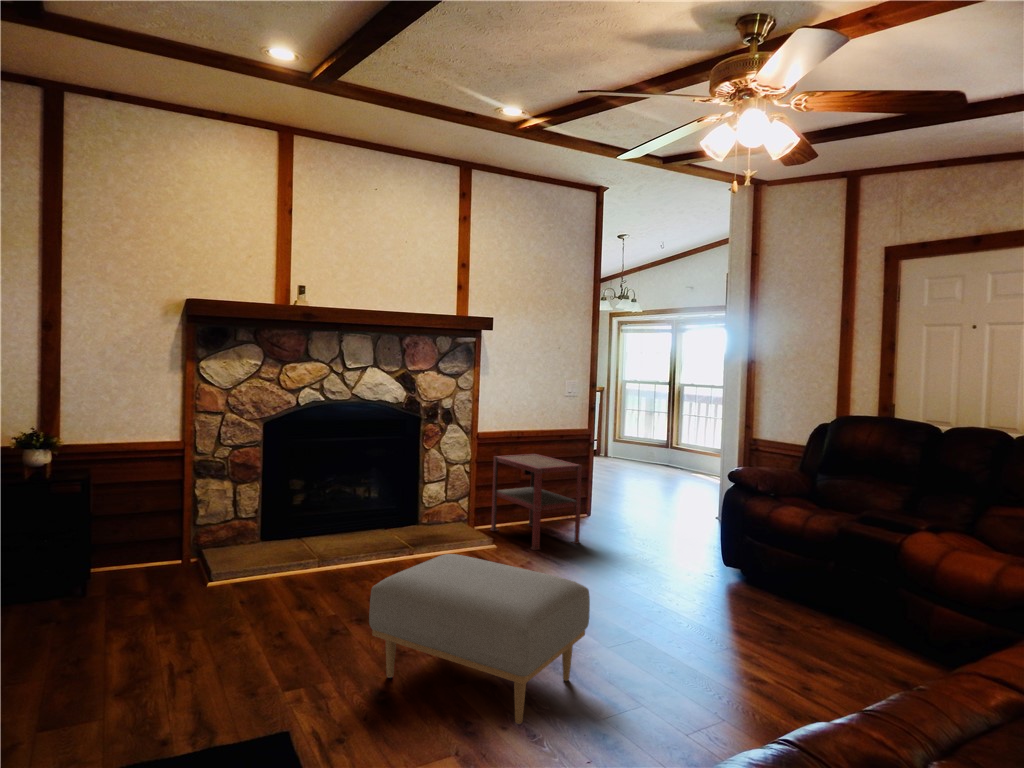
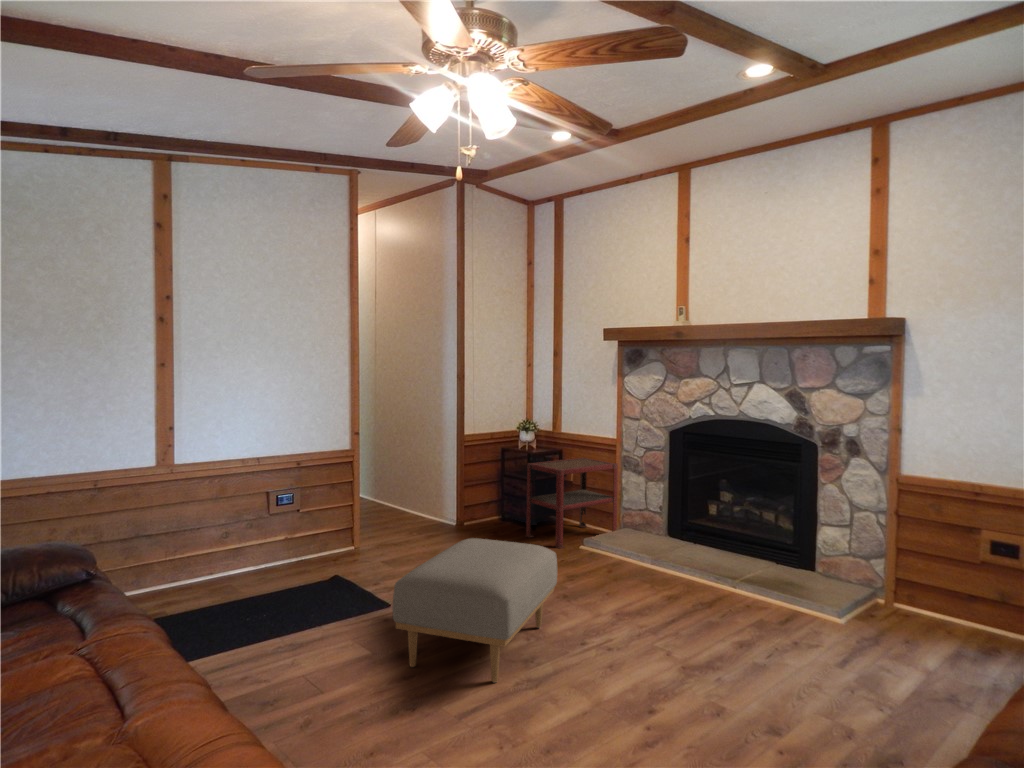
side table: present [490,454,582,550] -> present [526,458,618,548]

